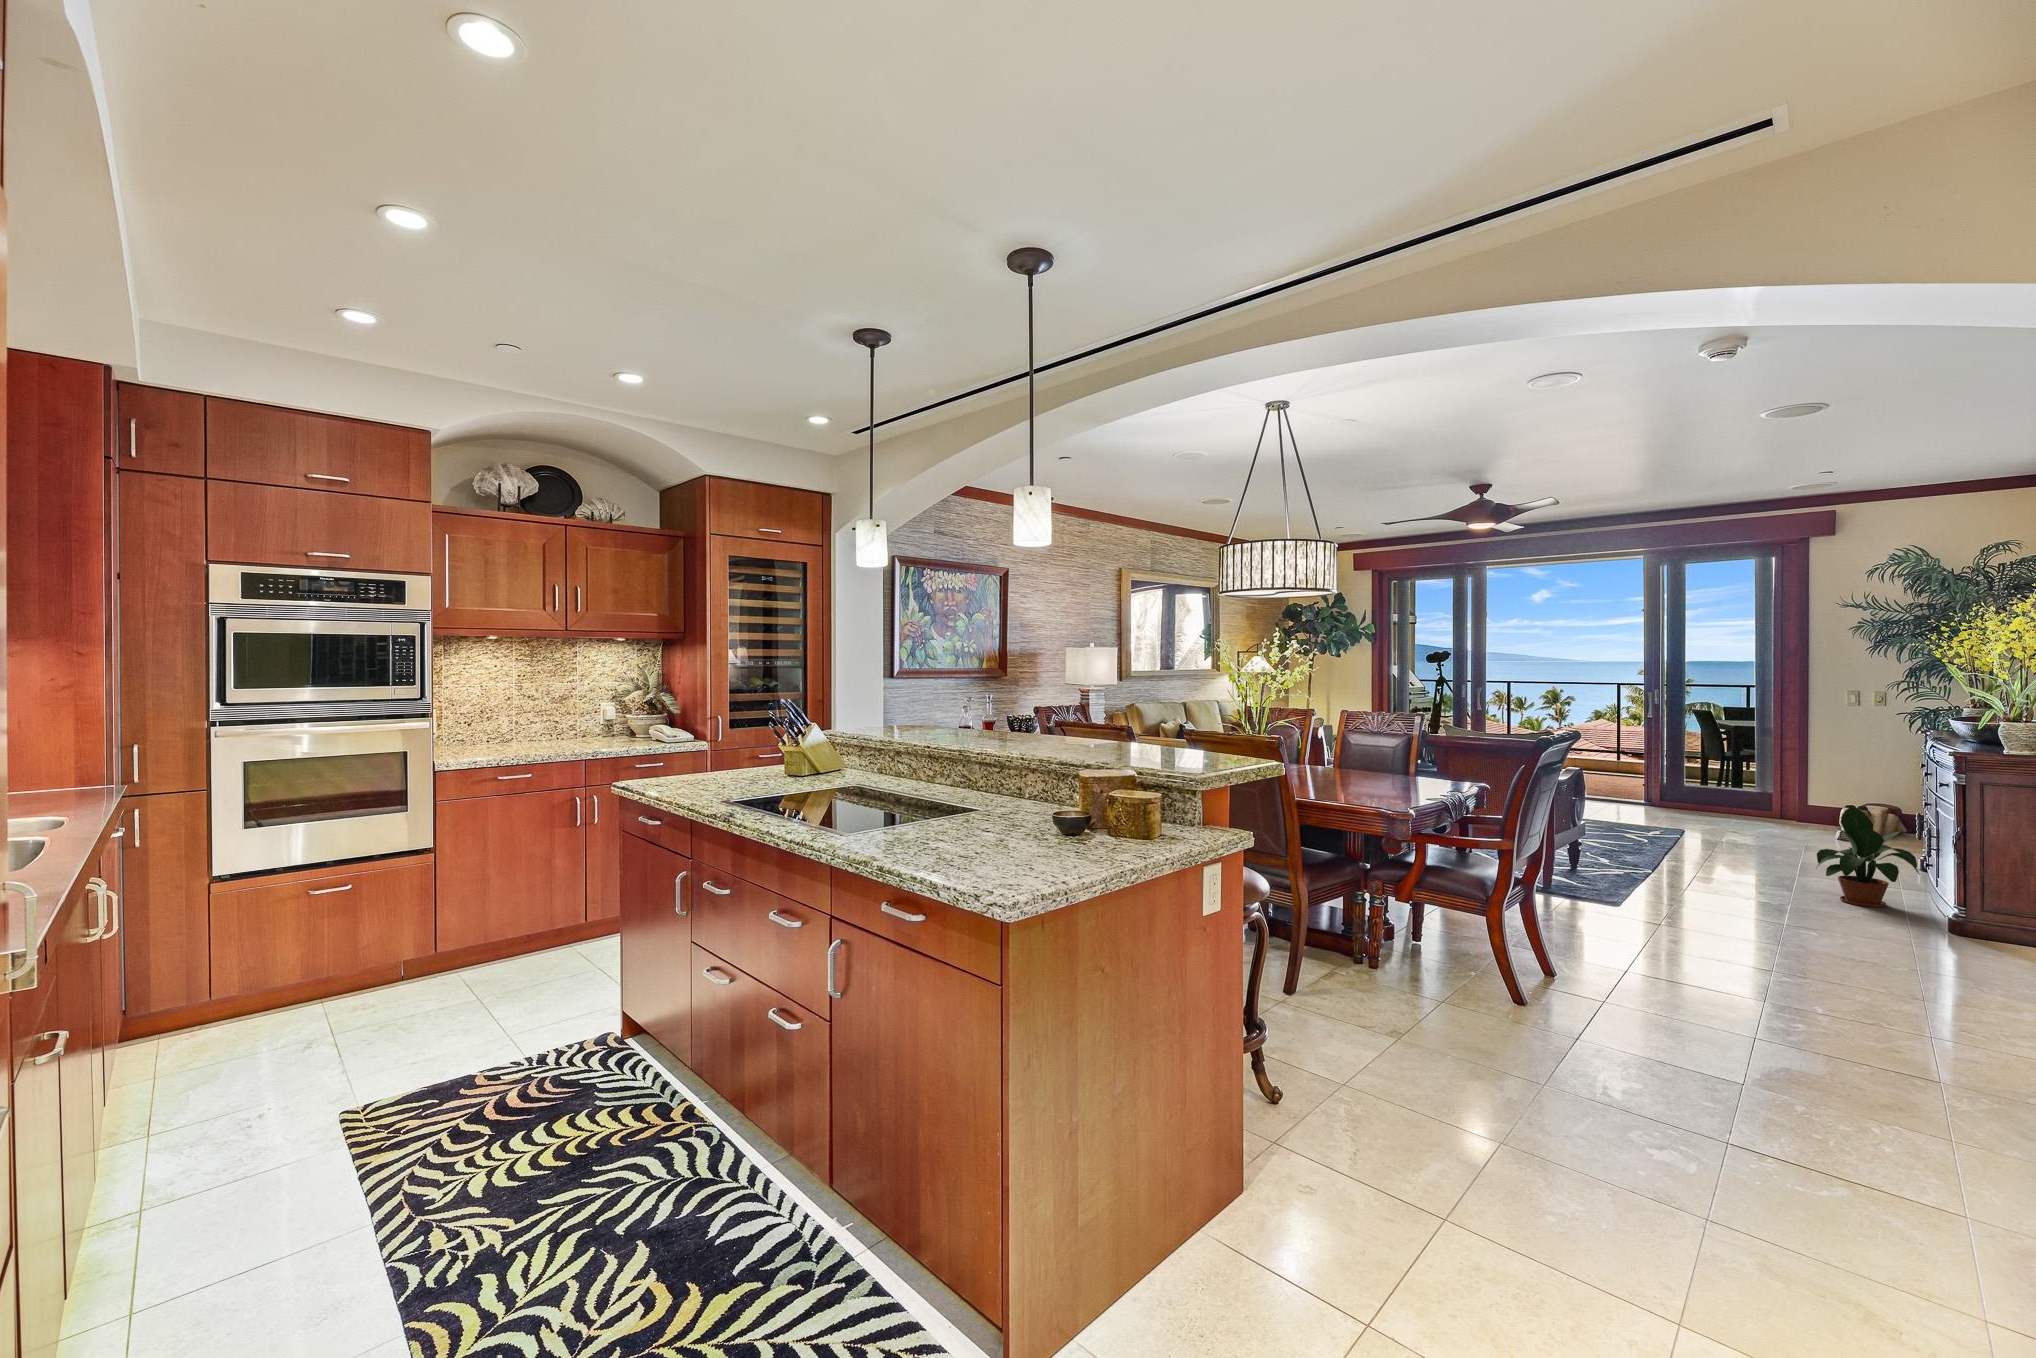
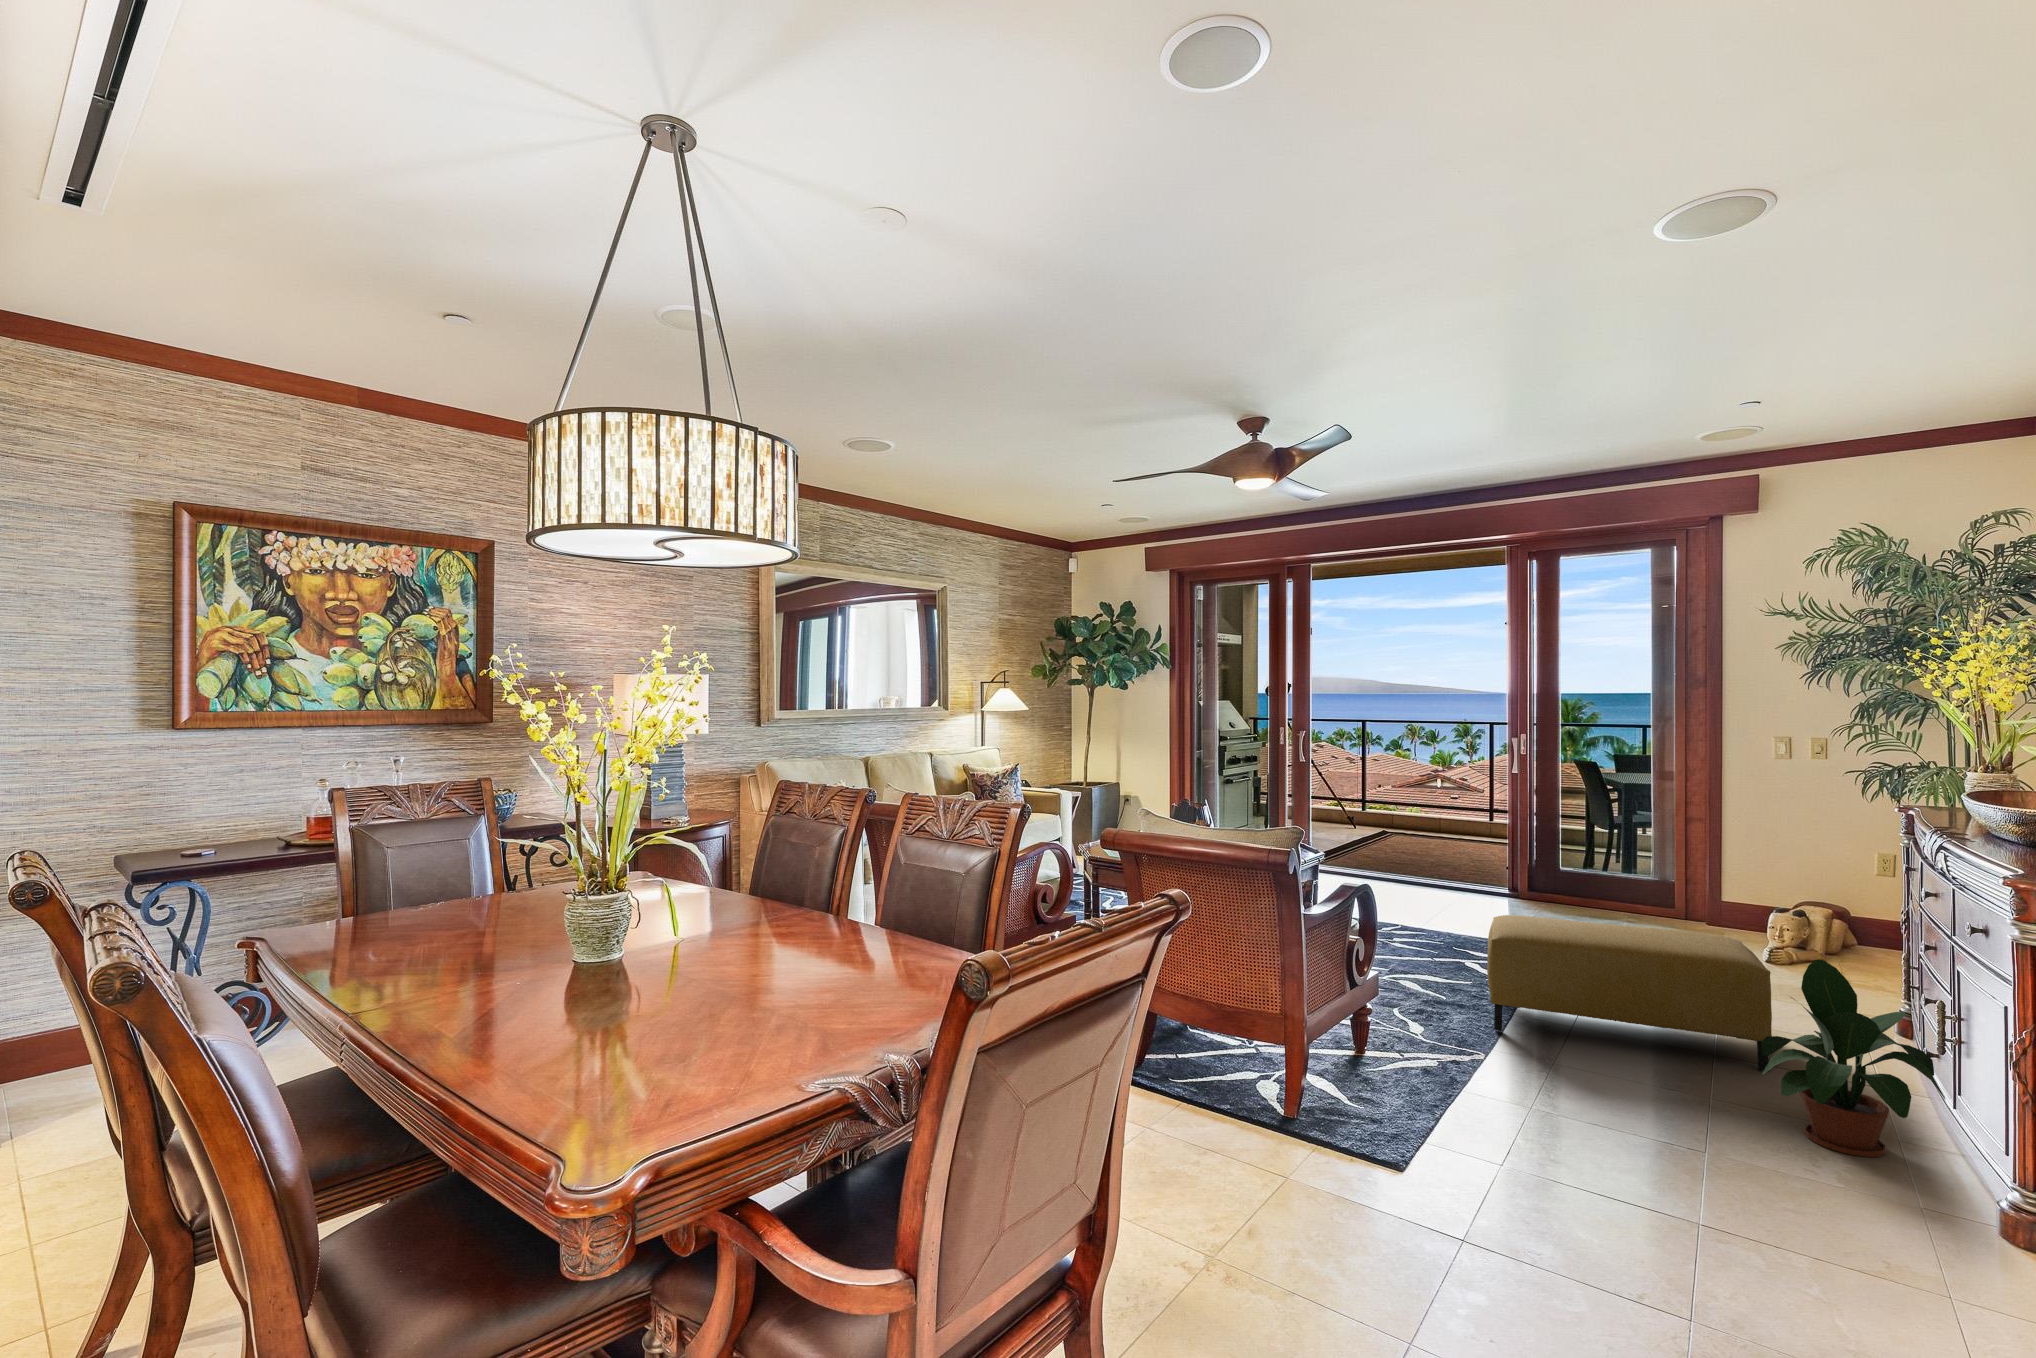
ottoman: none [1641,799,1827,881] -> present [1487,915,1772,1072]

